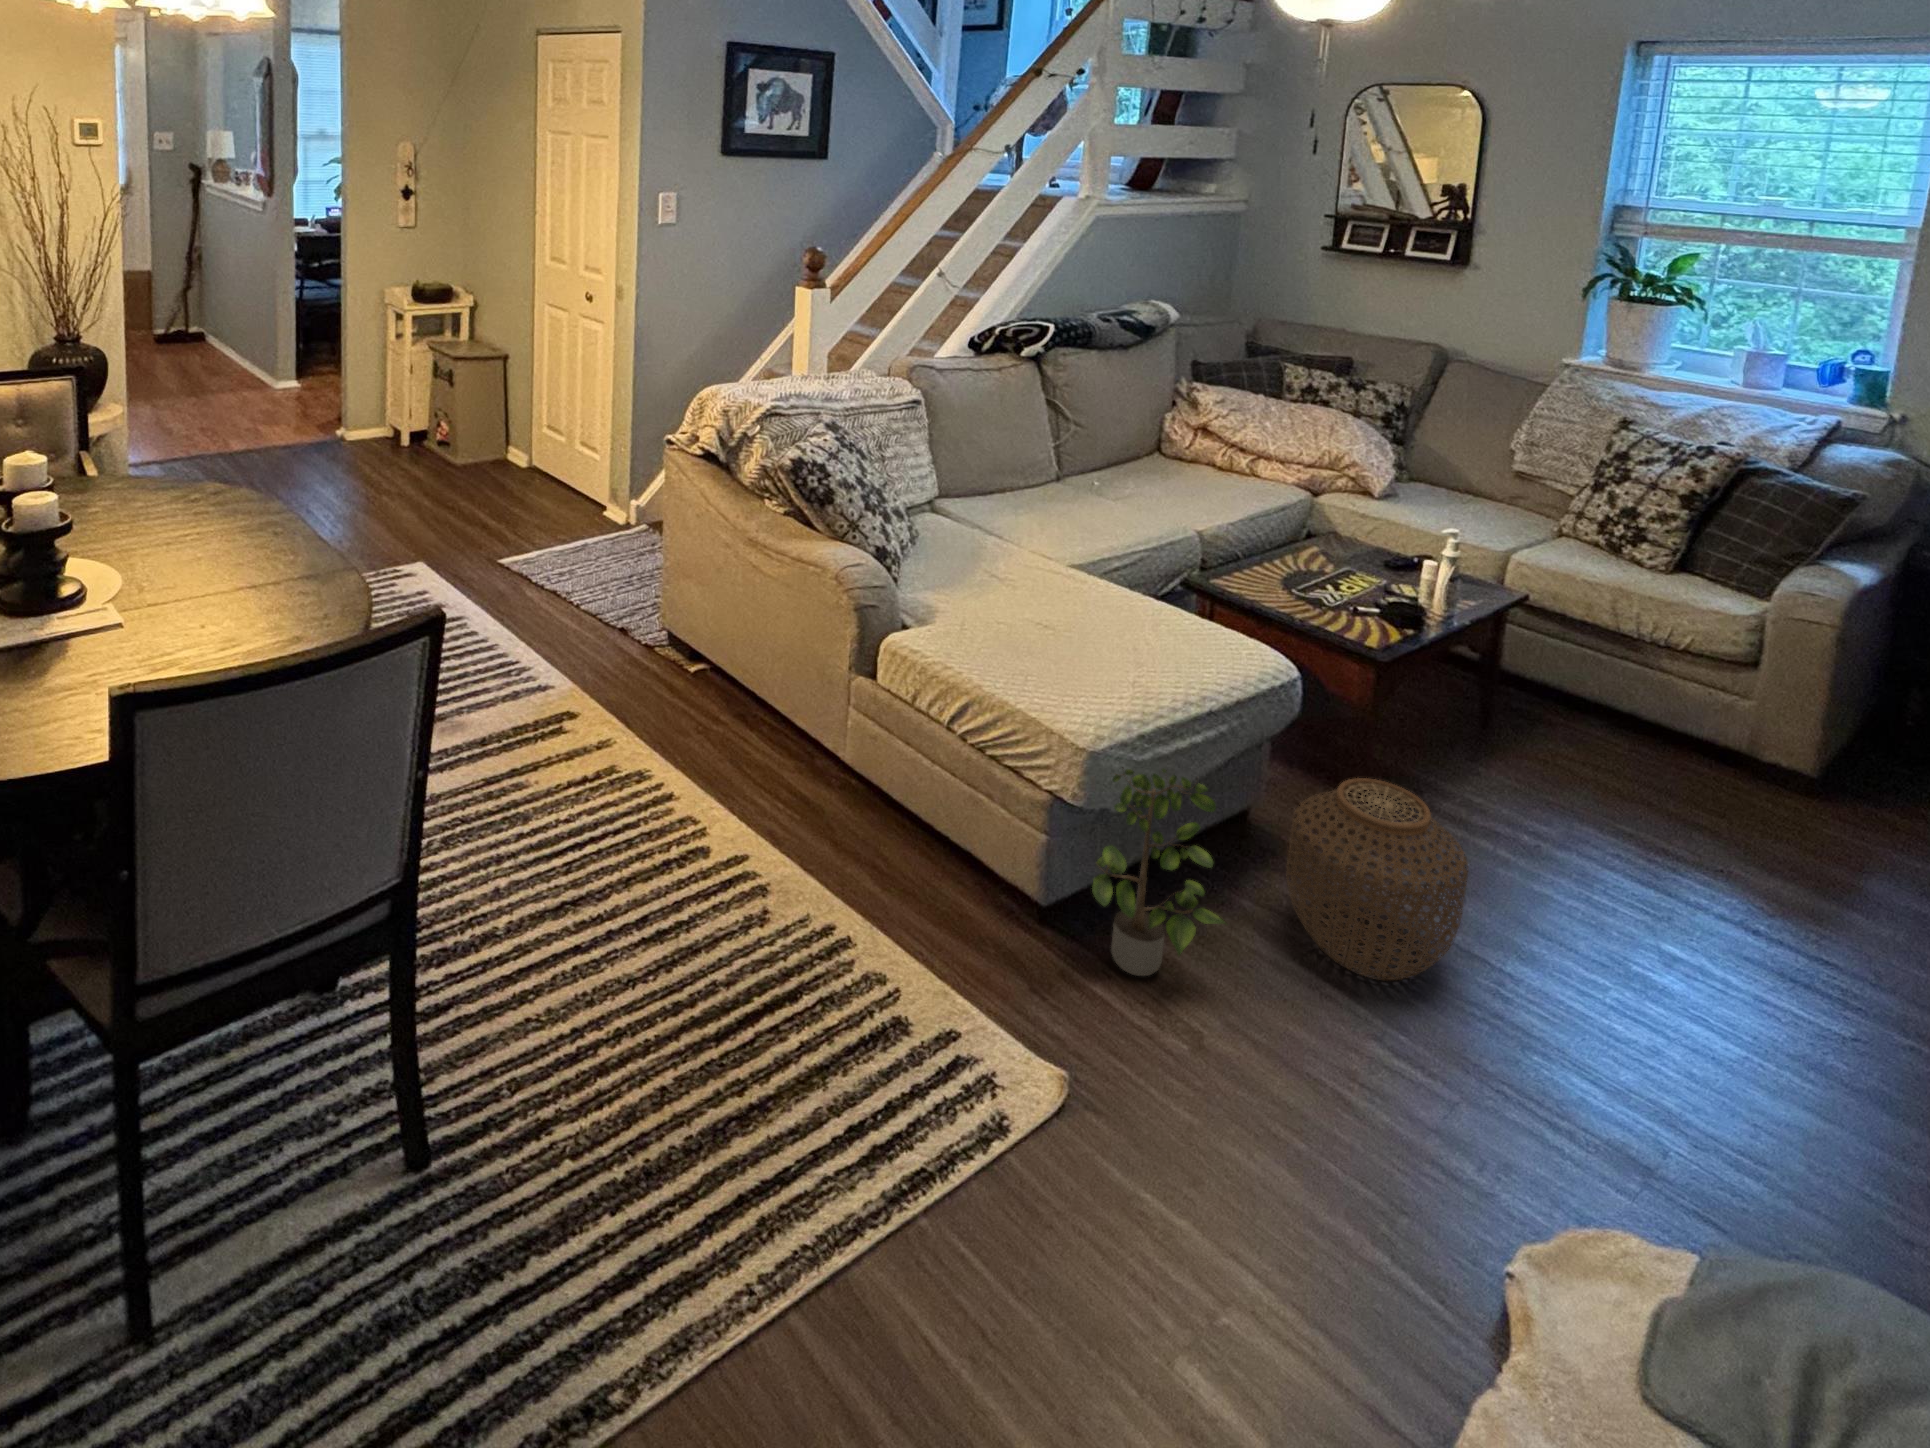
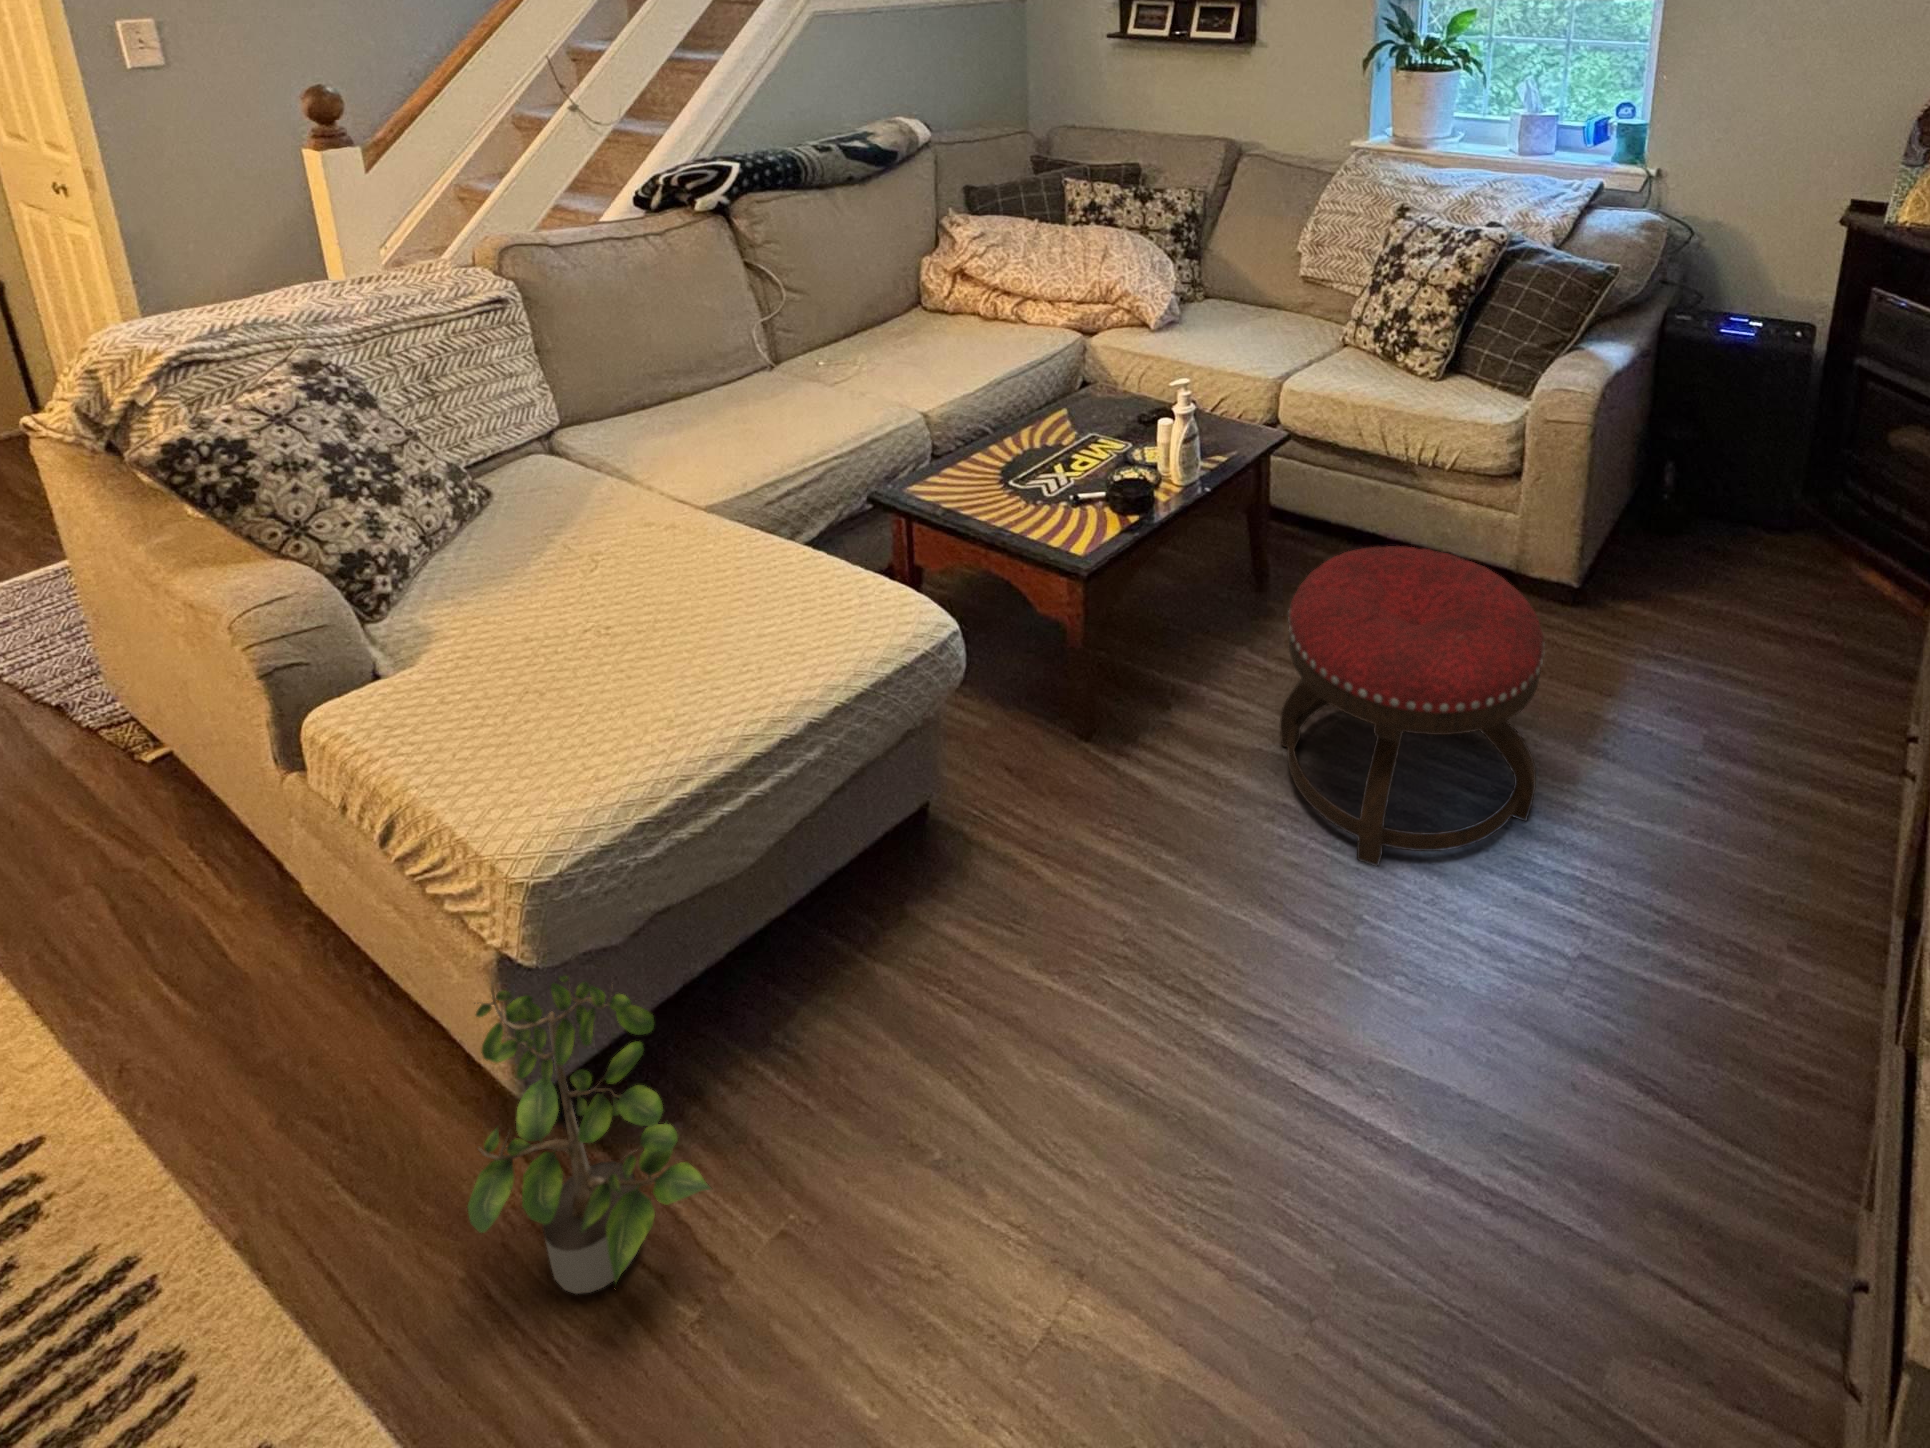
ottoman: none [1535,679,1802,926] -> present [1280,546,1545,866]
woven basket: present [1286,778,1468,980] -> none [867,829,1116,1136]

